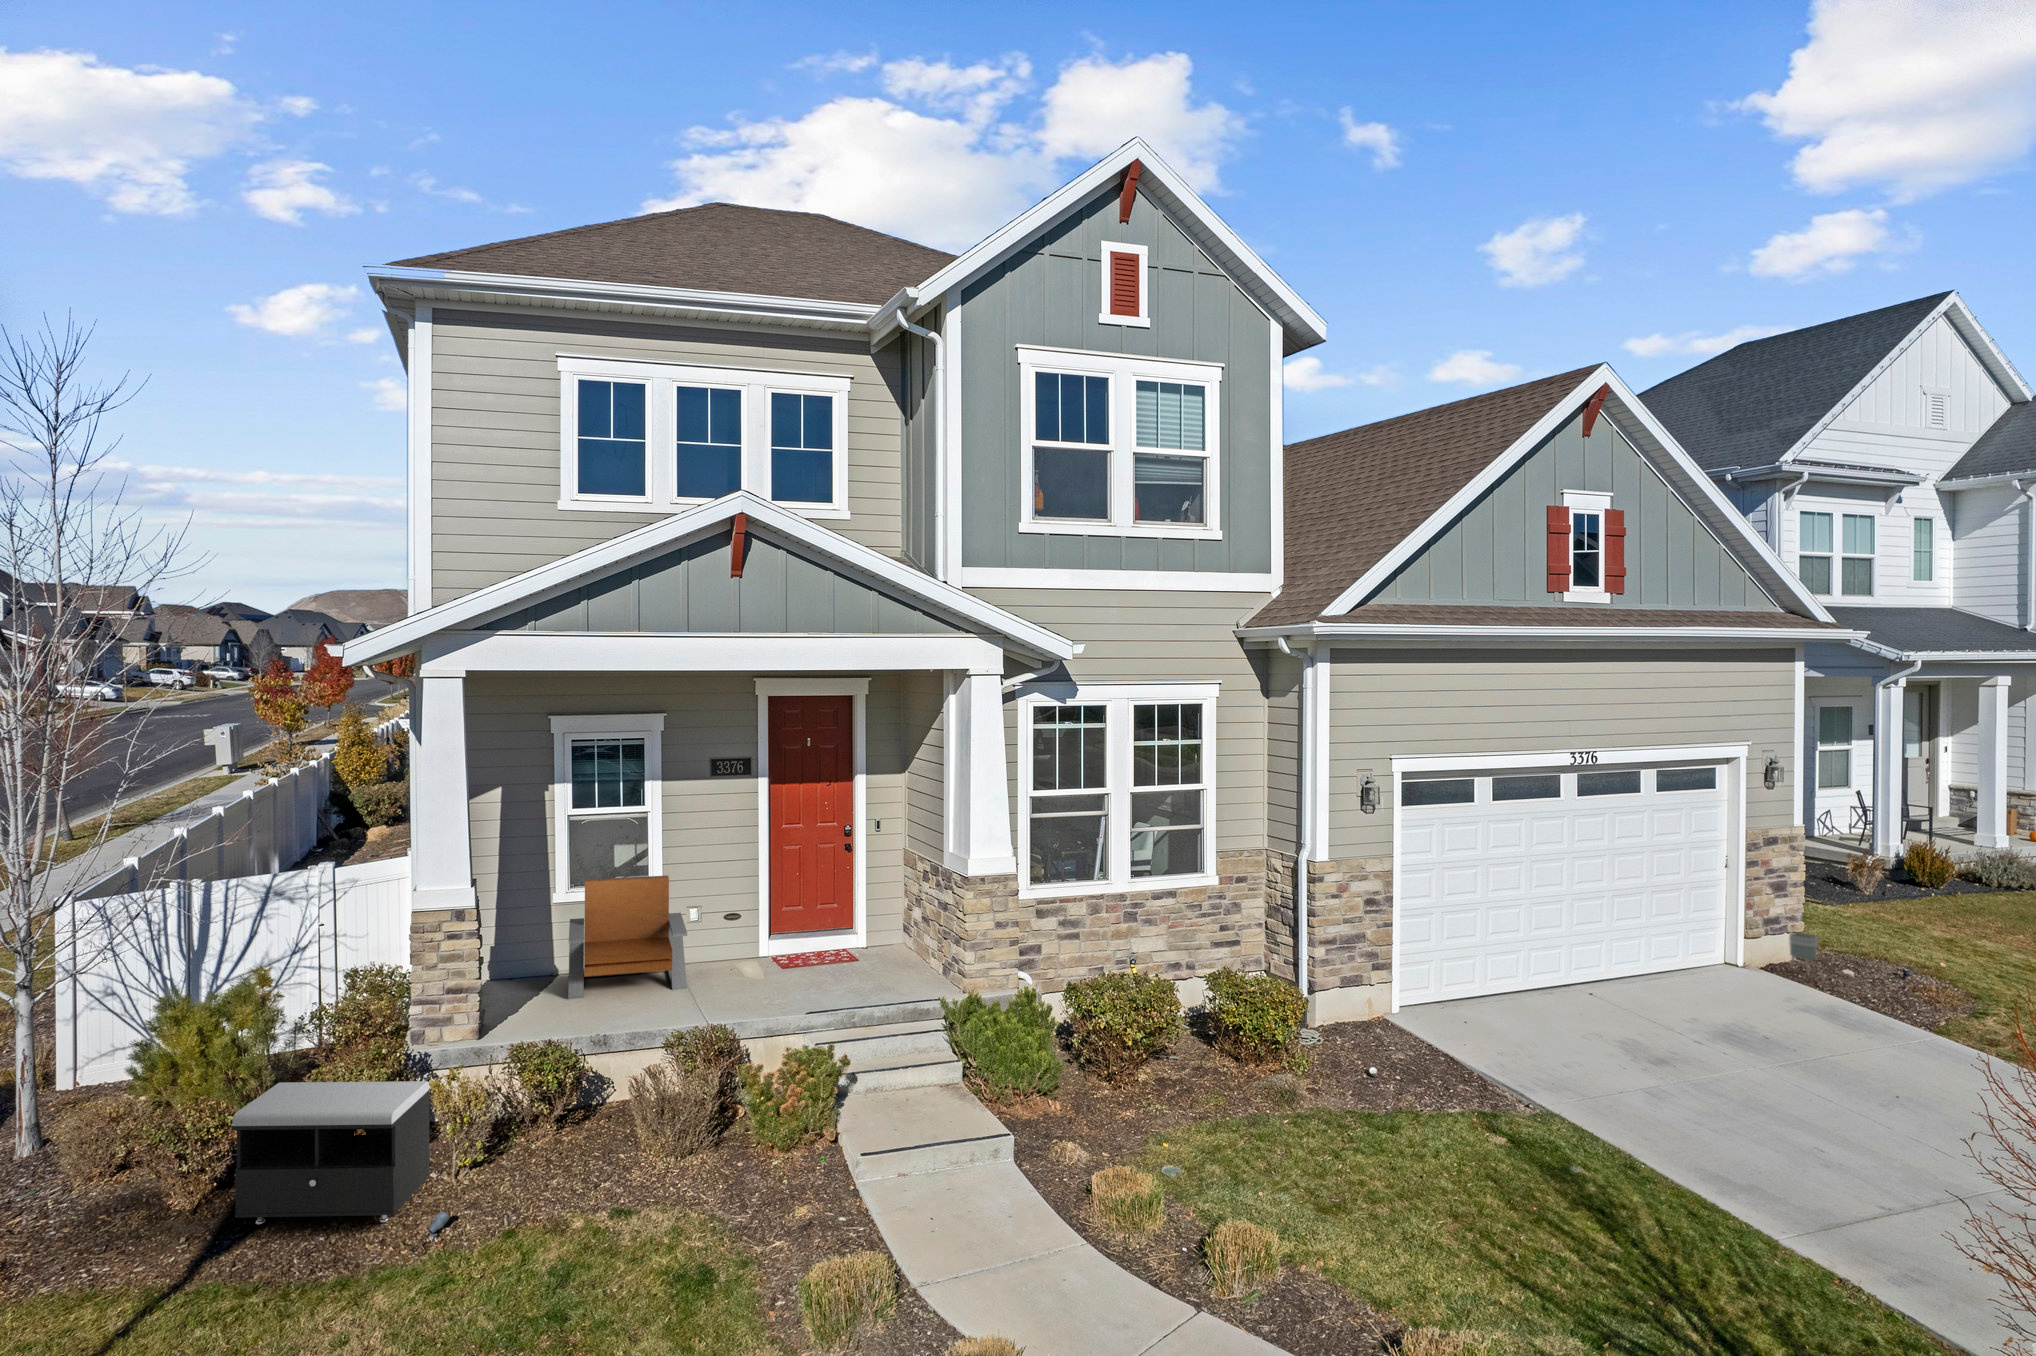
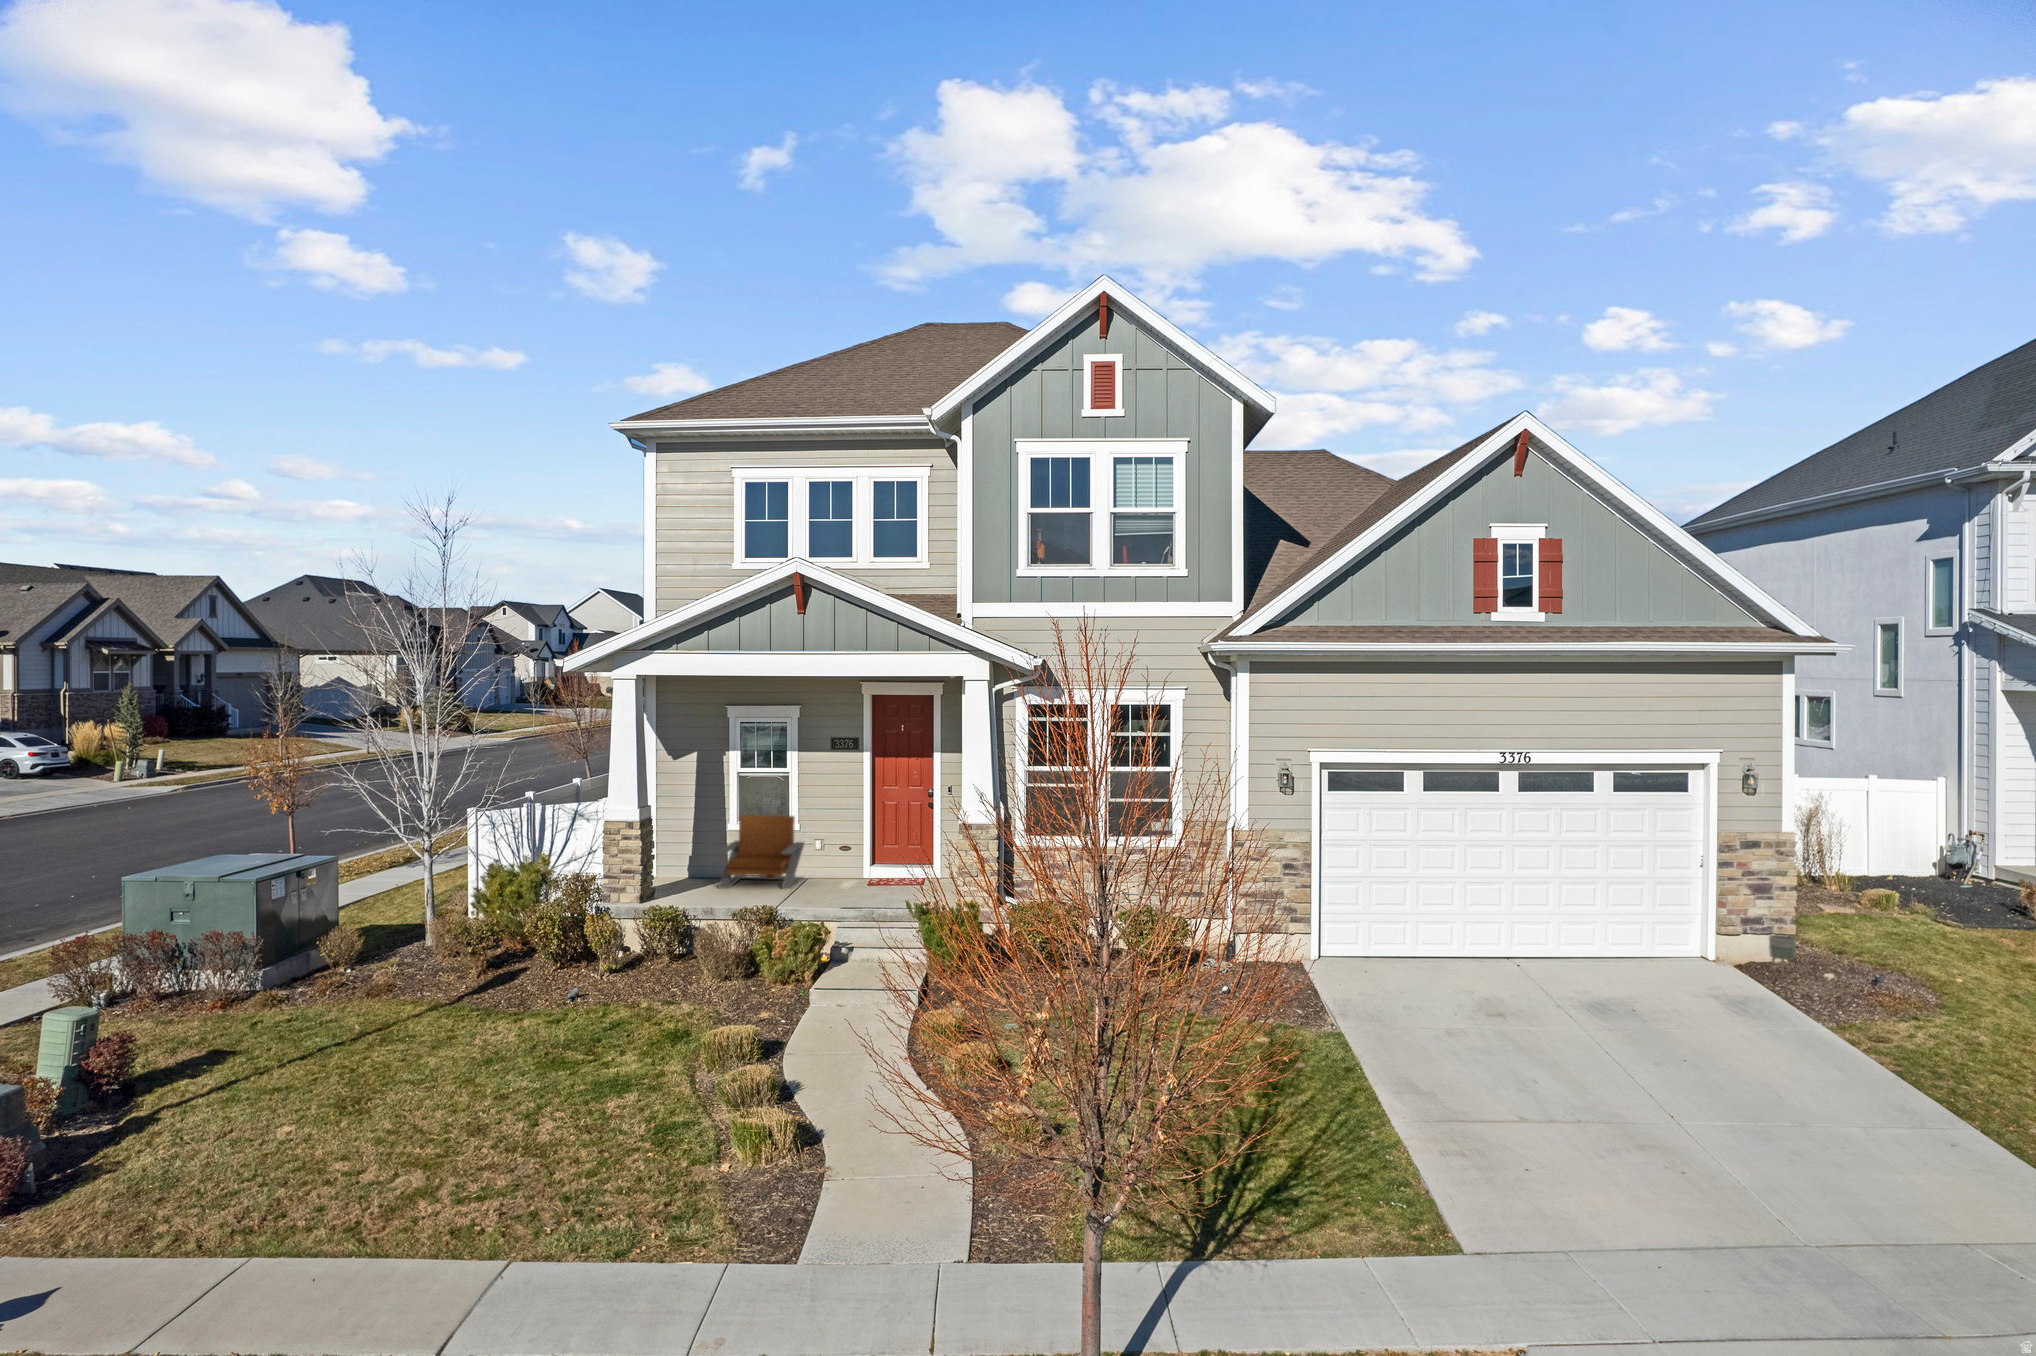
storage bench: present [232,1081,429,1225] -> none [486,904,586,981]

